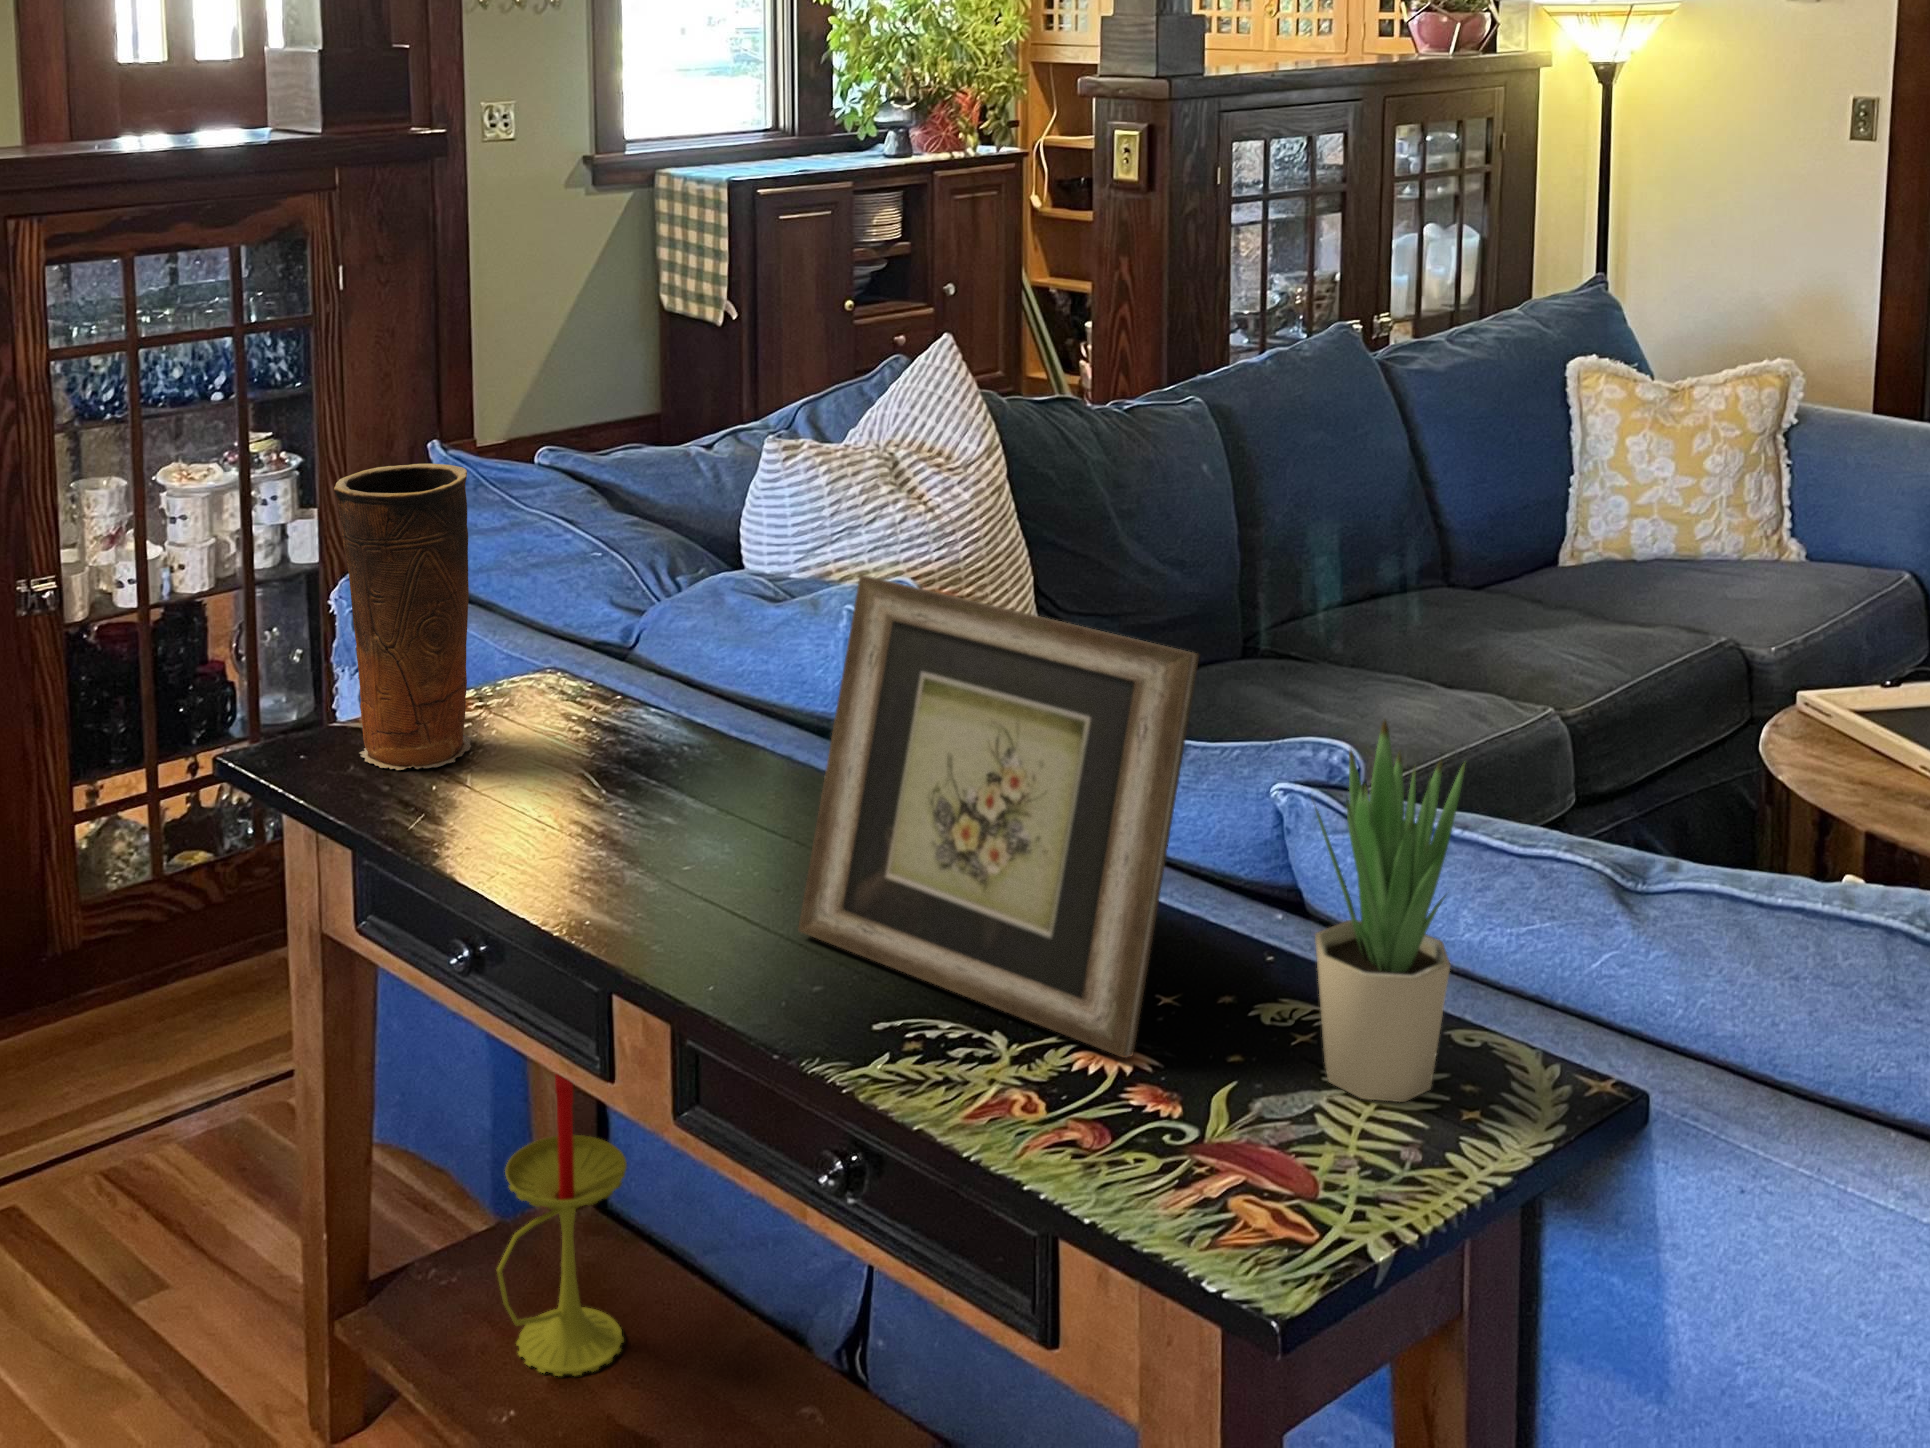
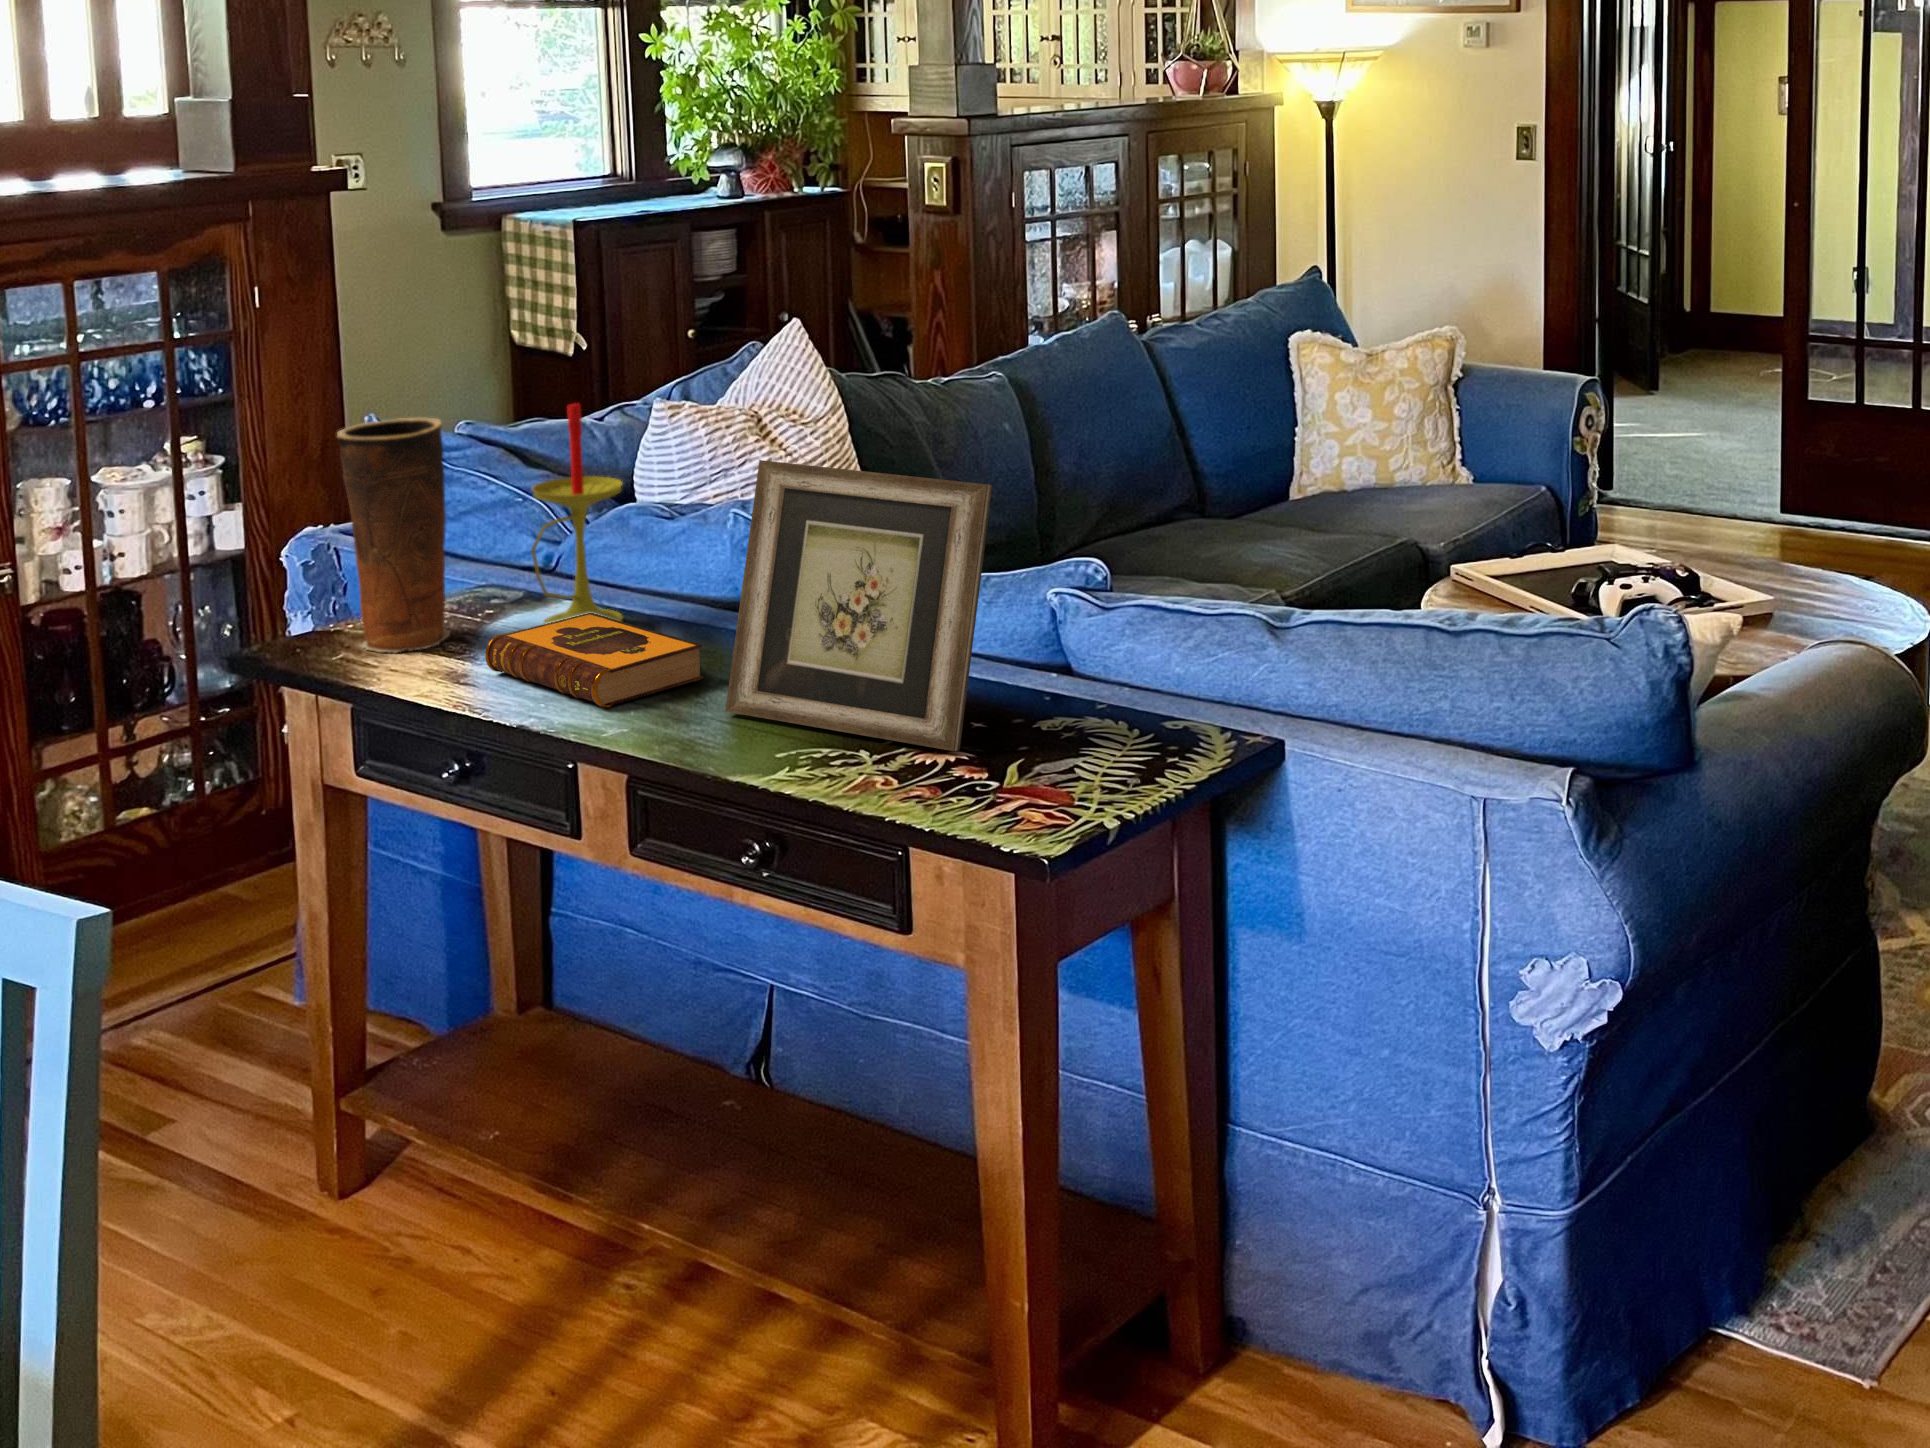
potted plant: present [1315,720,1465,1102] -> none [1065,511,1160,757]
hardback book: none [498,741,777,902] -> present [485,613,703,707]
candle: present [497,1074,627,1376] -> present [531,403,623,624]

